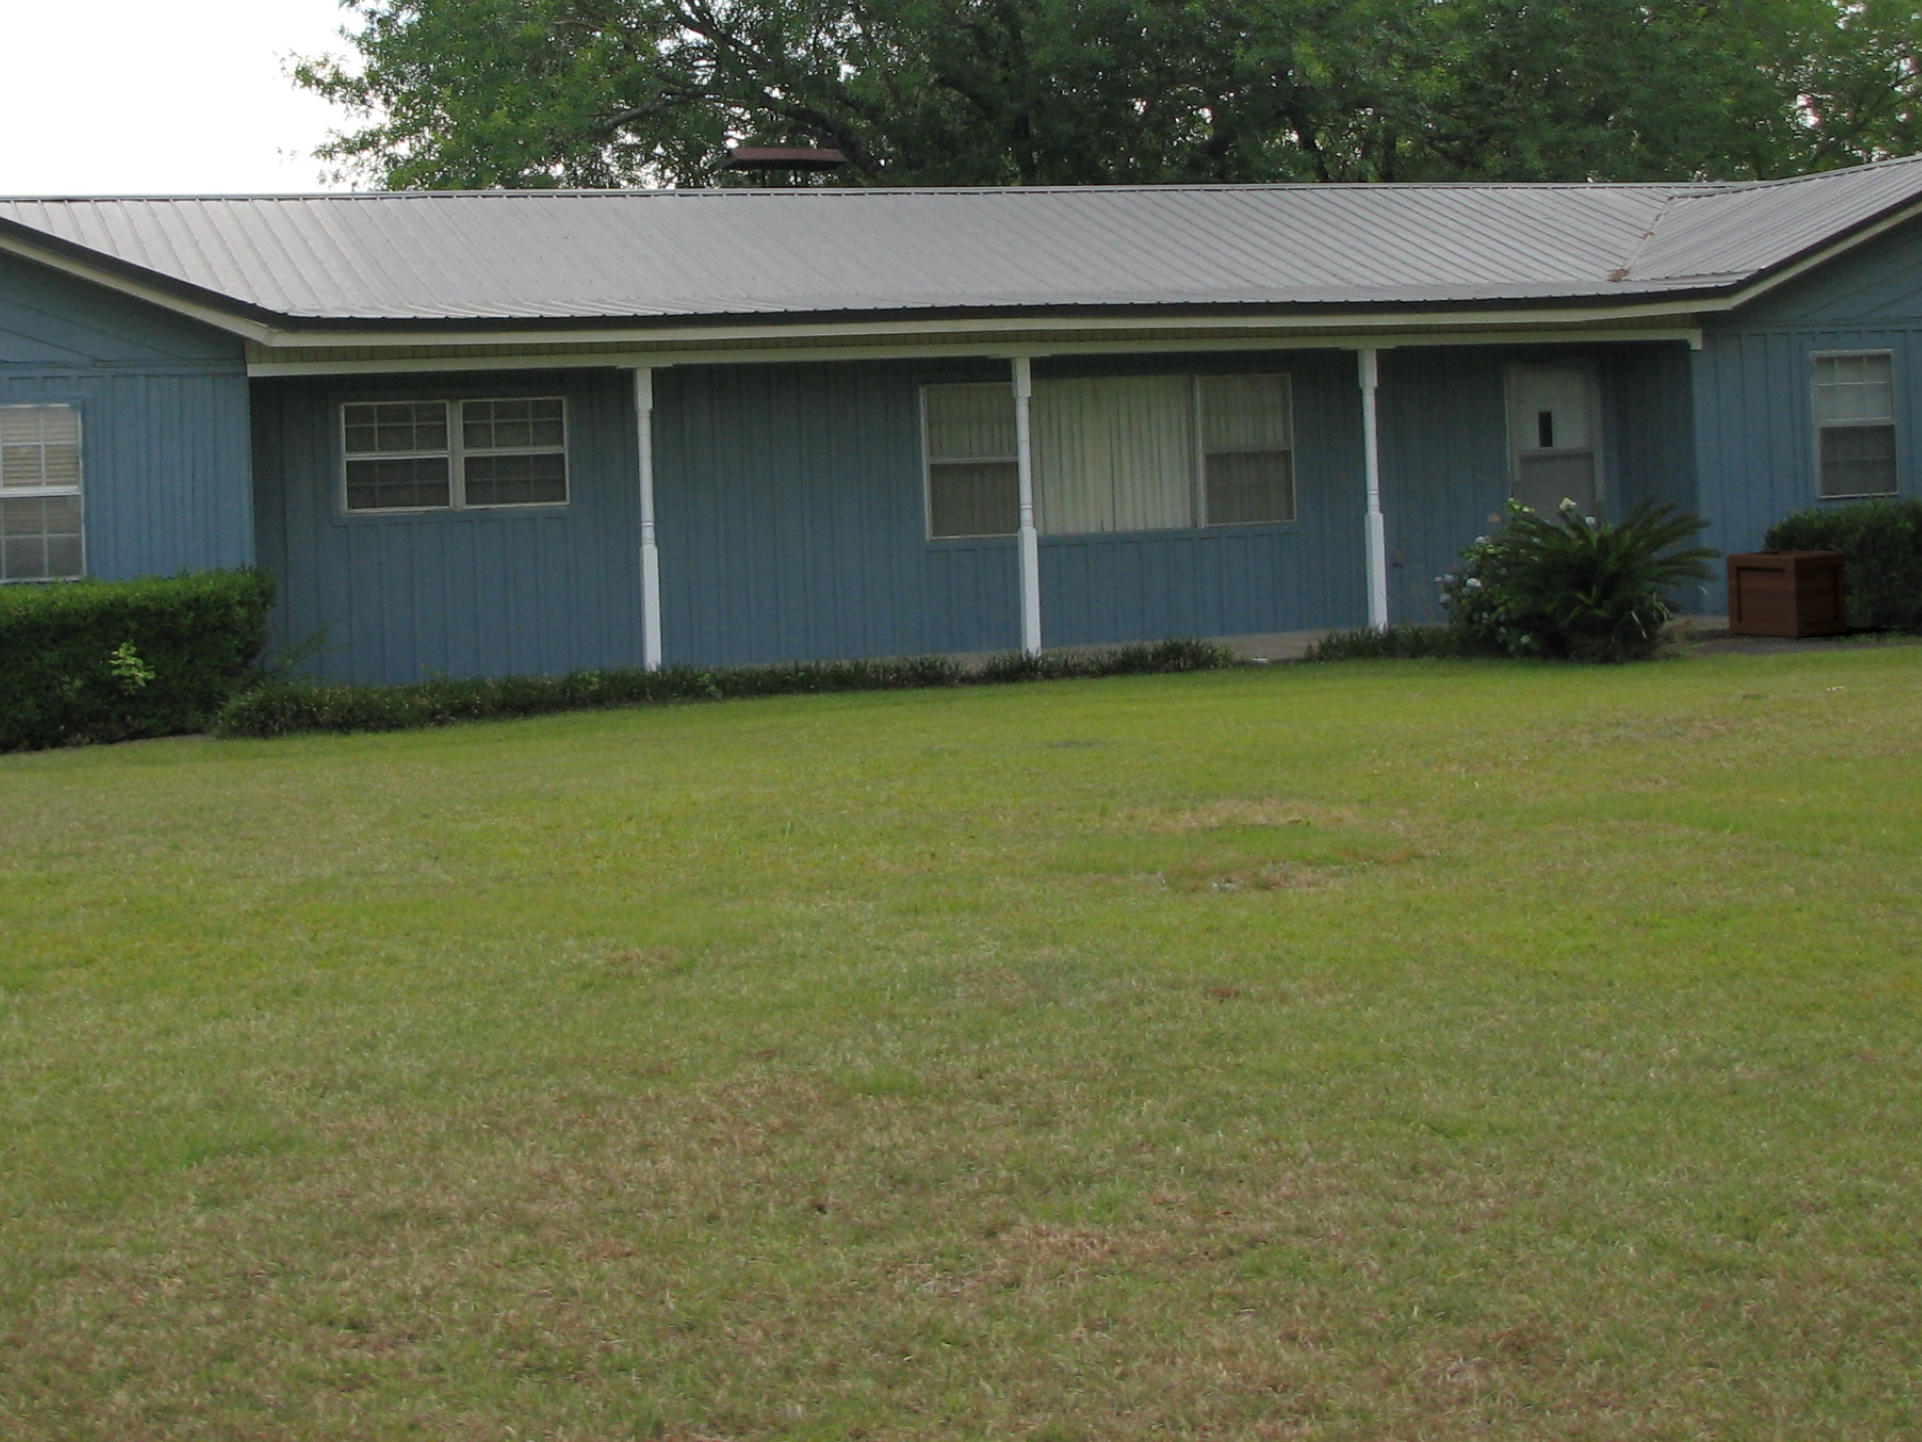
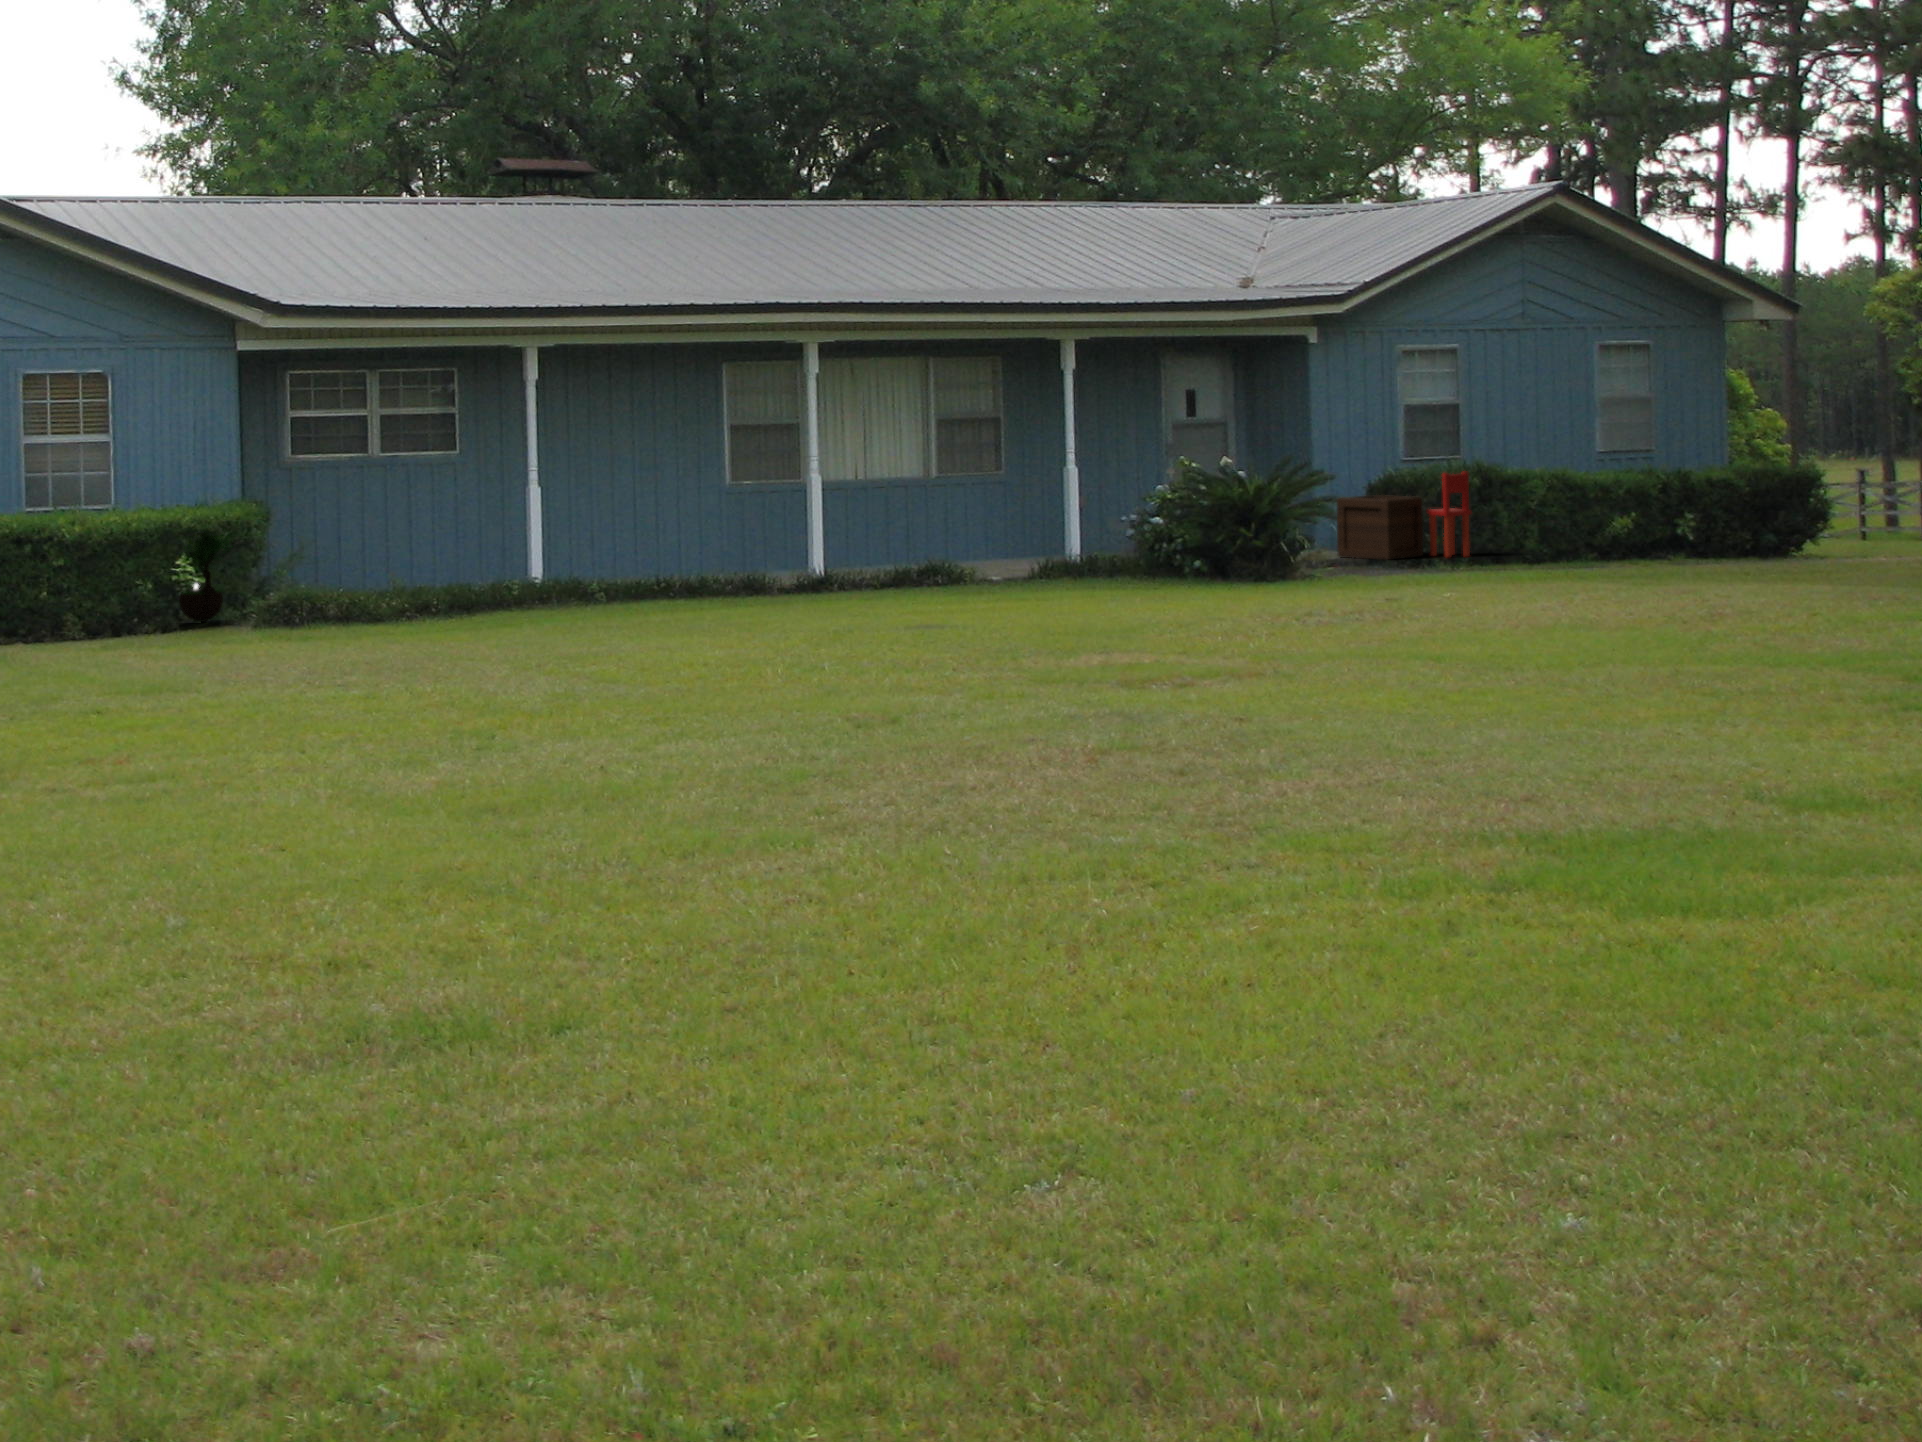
chair: none [1851,518,1913,634] -> present [1427,471,1471,557]
potted tree: none [114,599,189,729] -> present [179,531,233,622]

